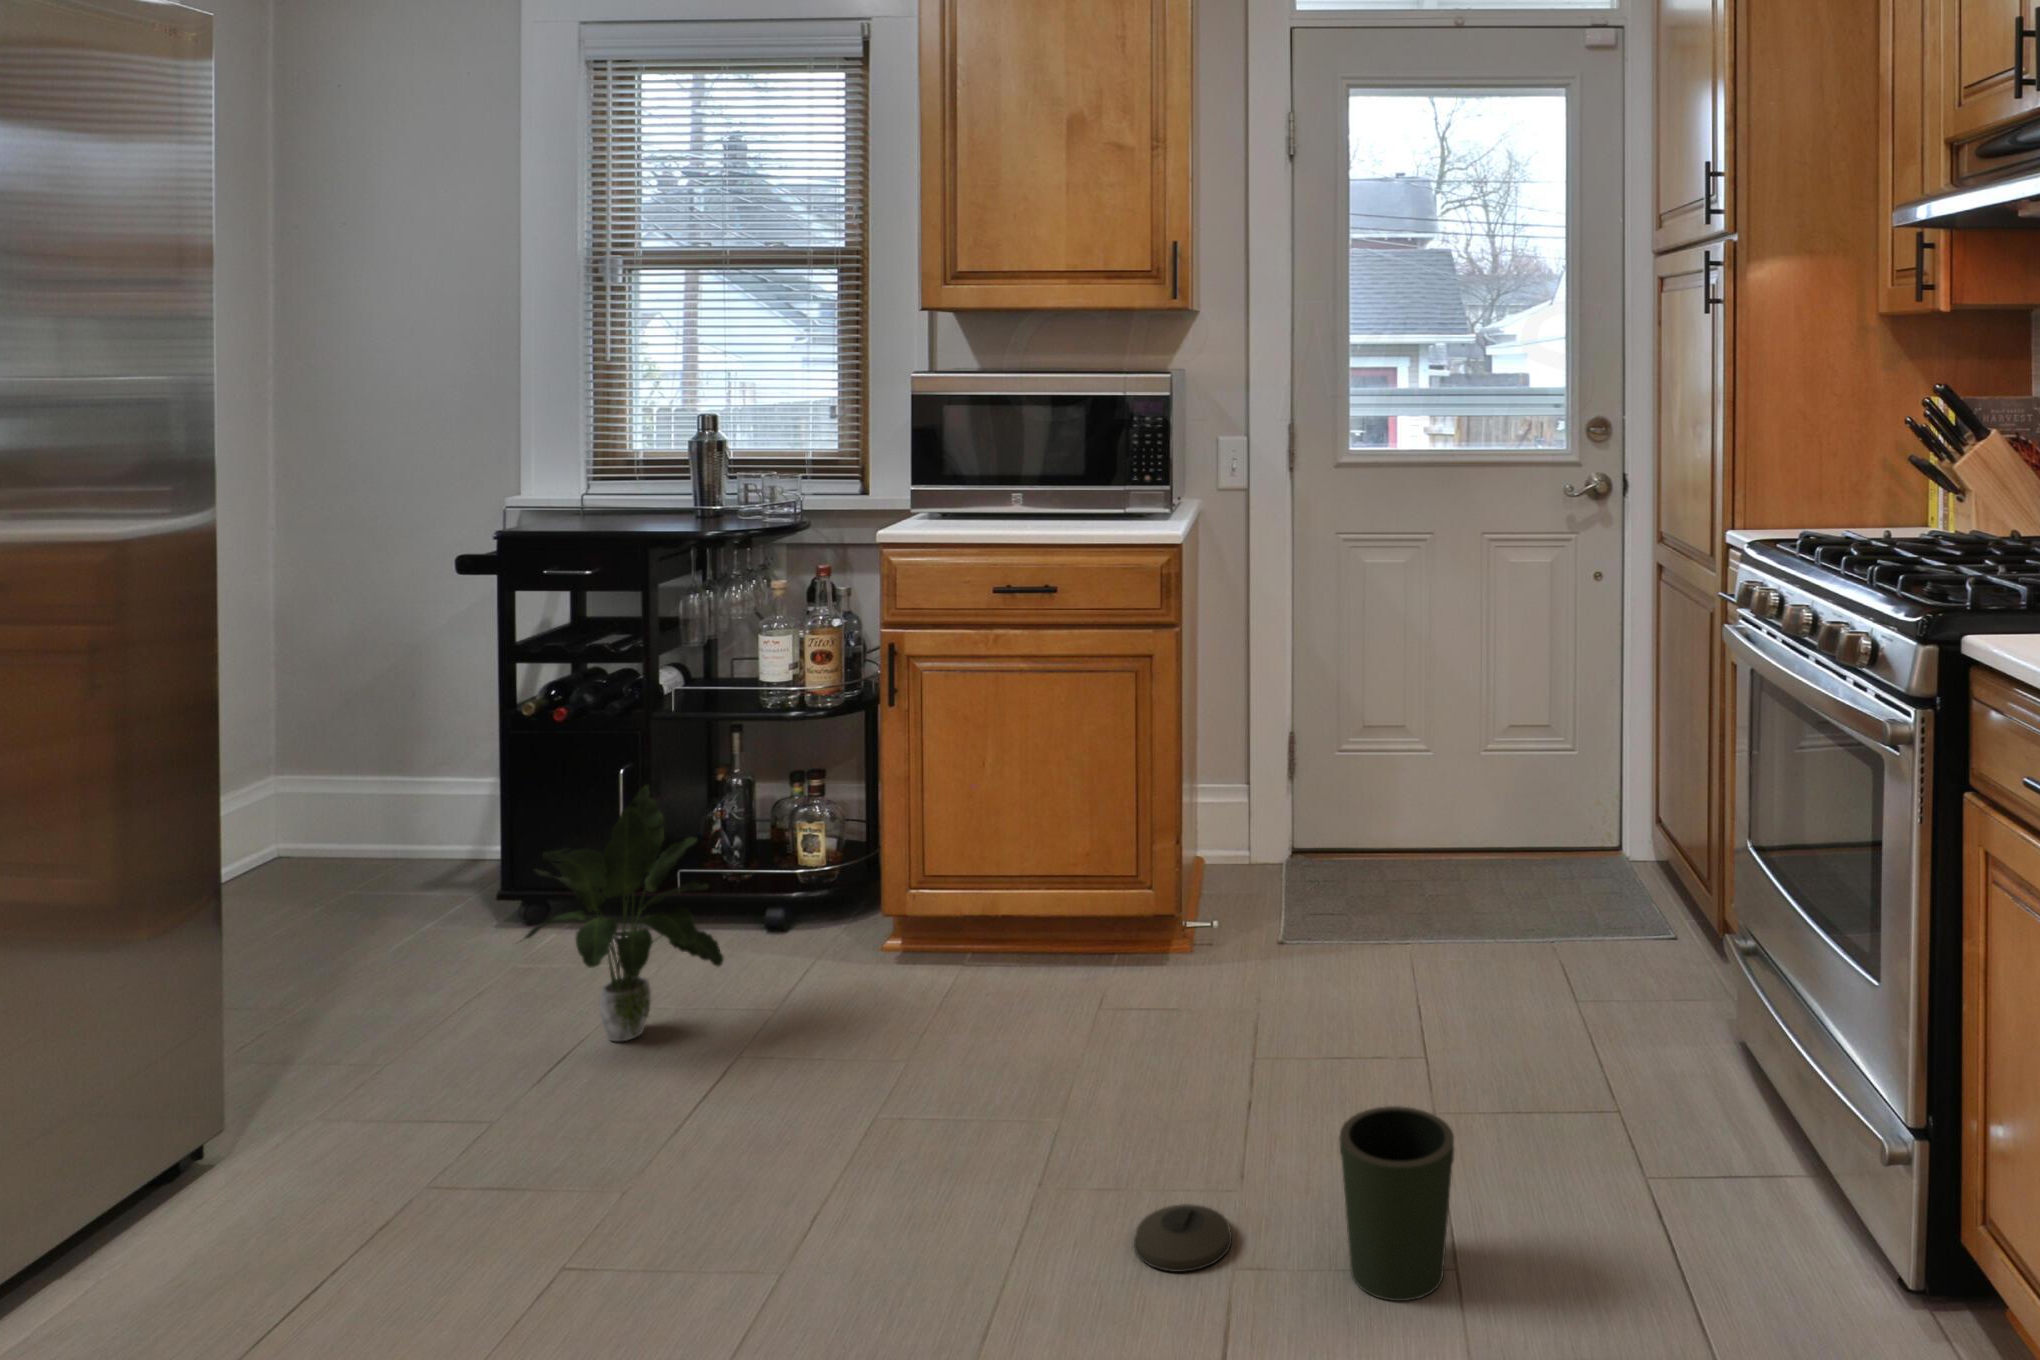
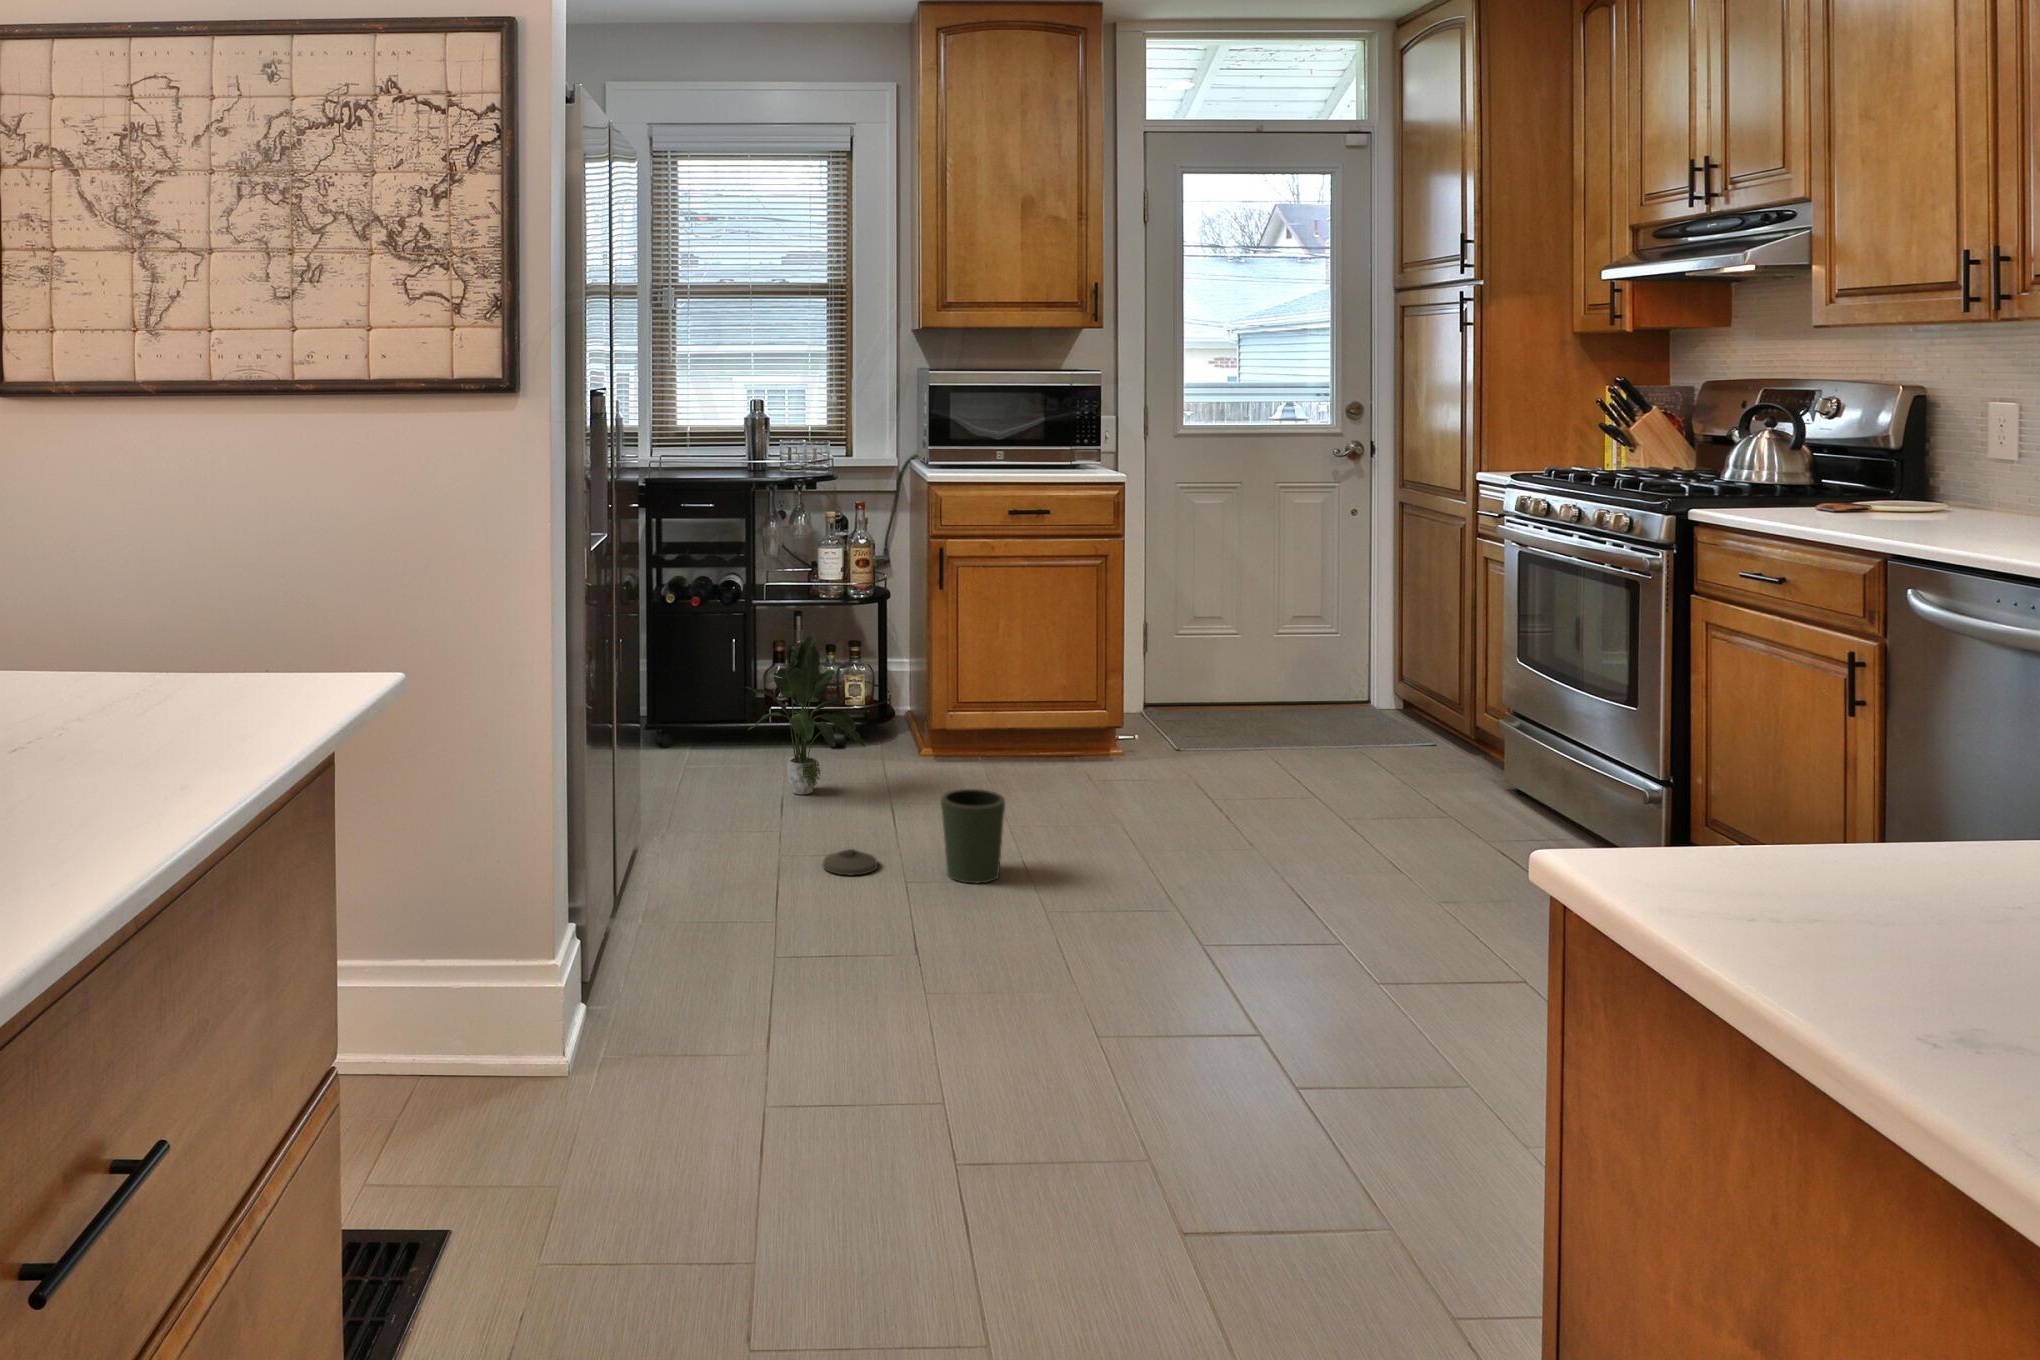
trash can: present [1134,1106,1454,1301] -> present [822,789,1005,883]

